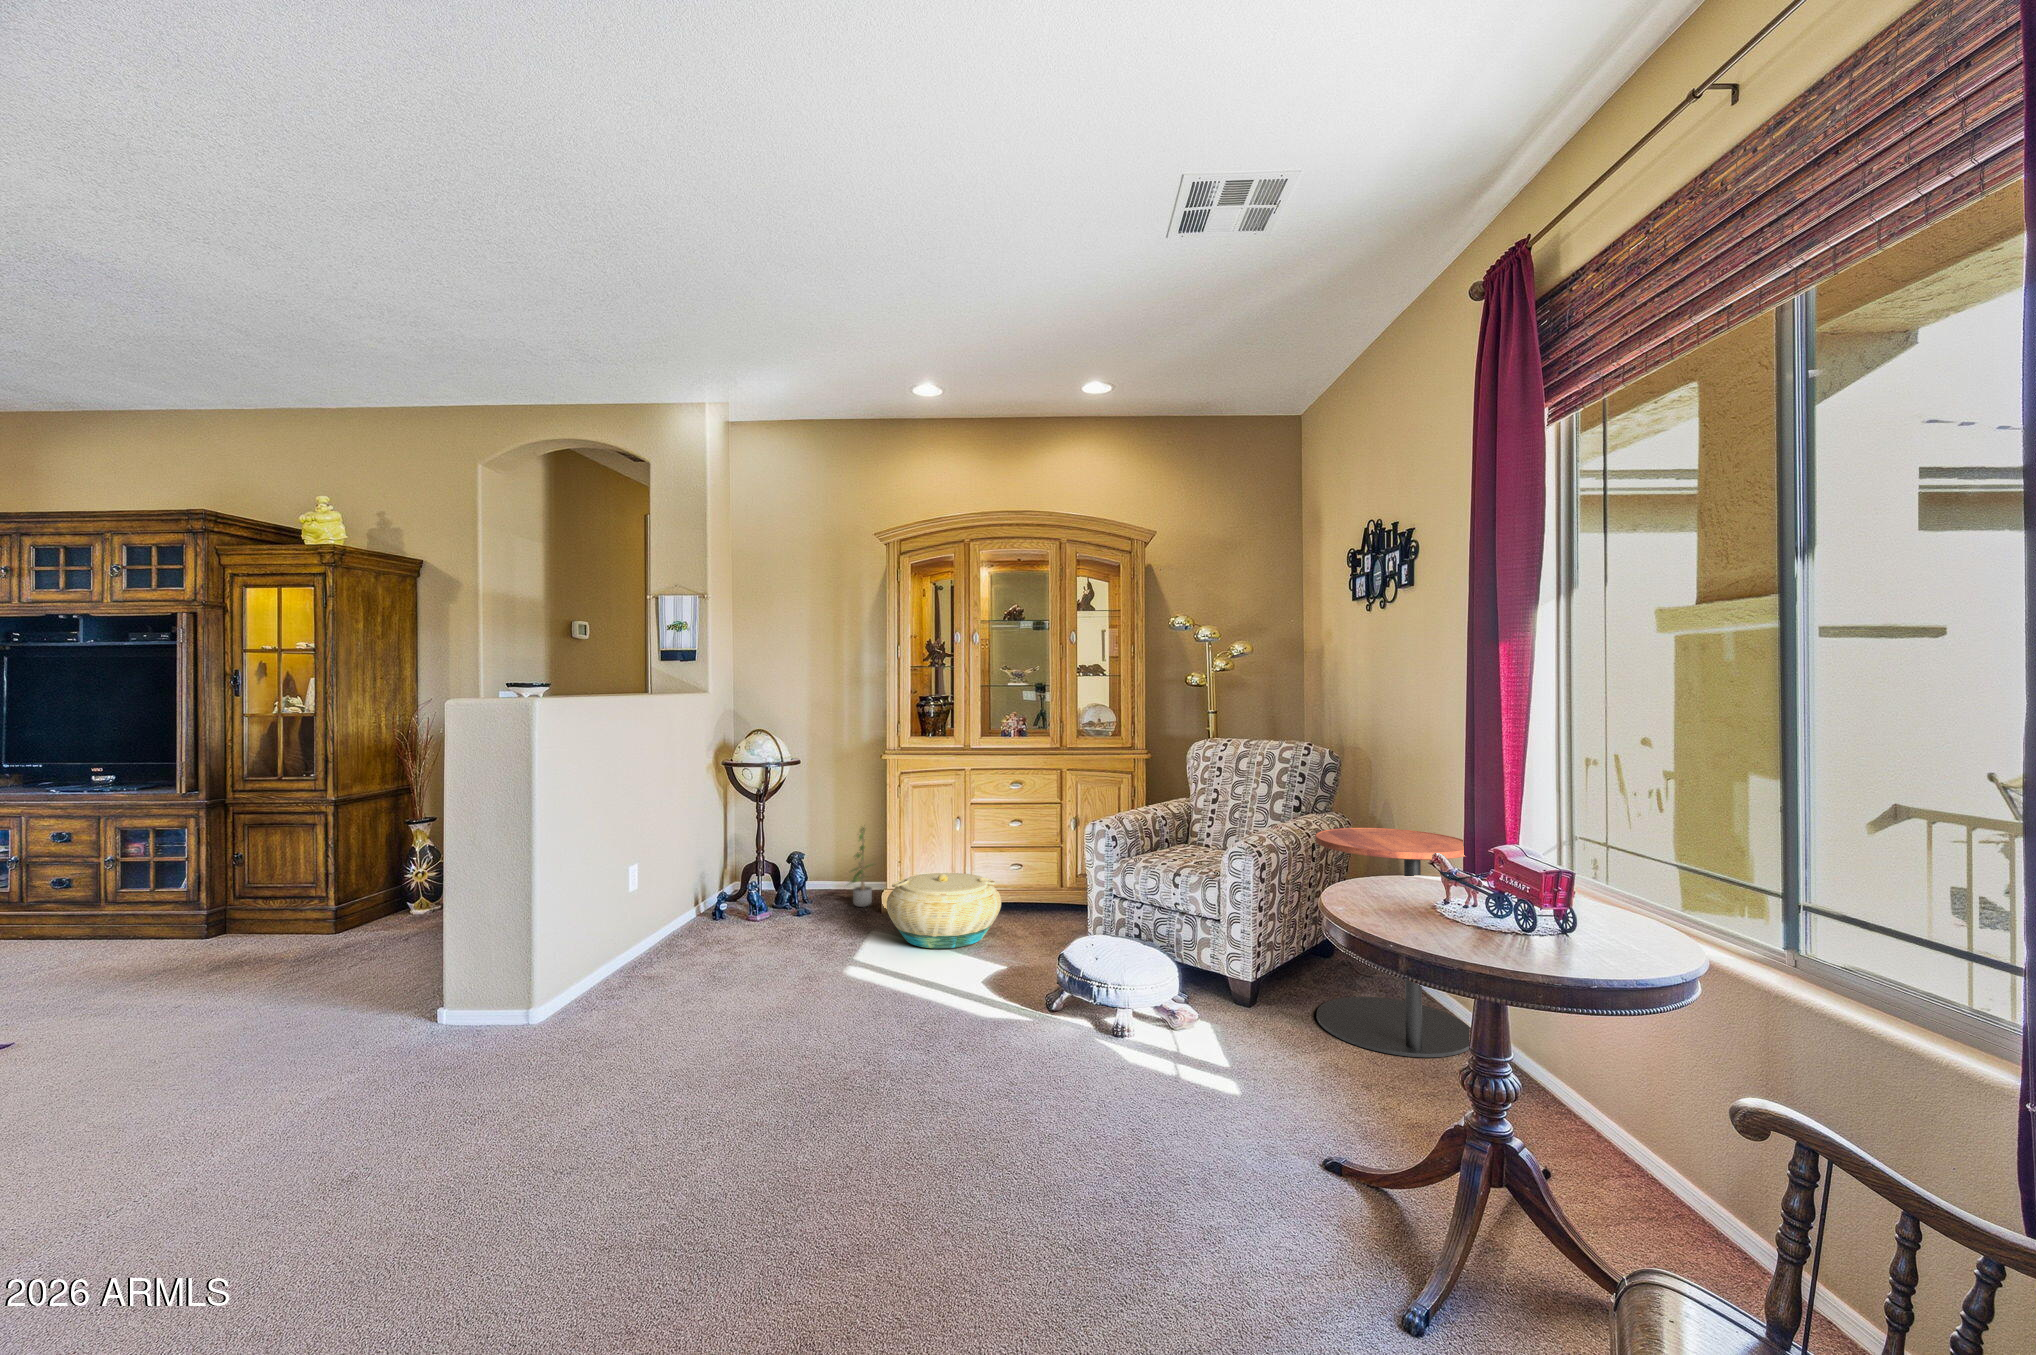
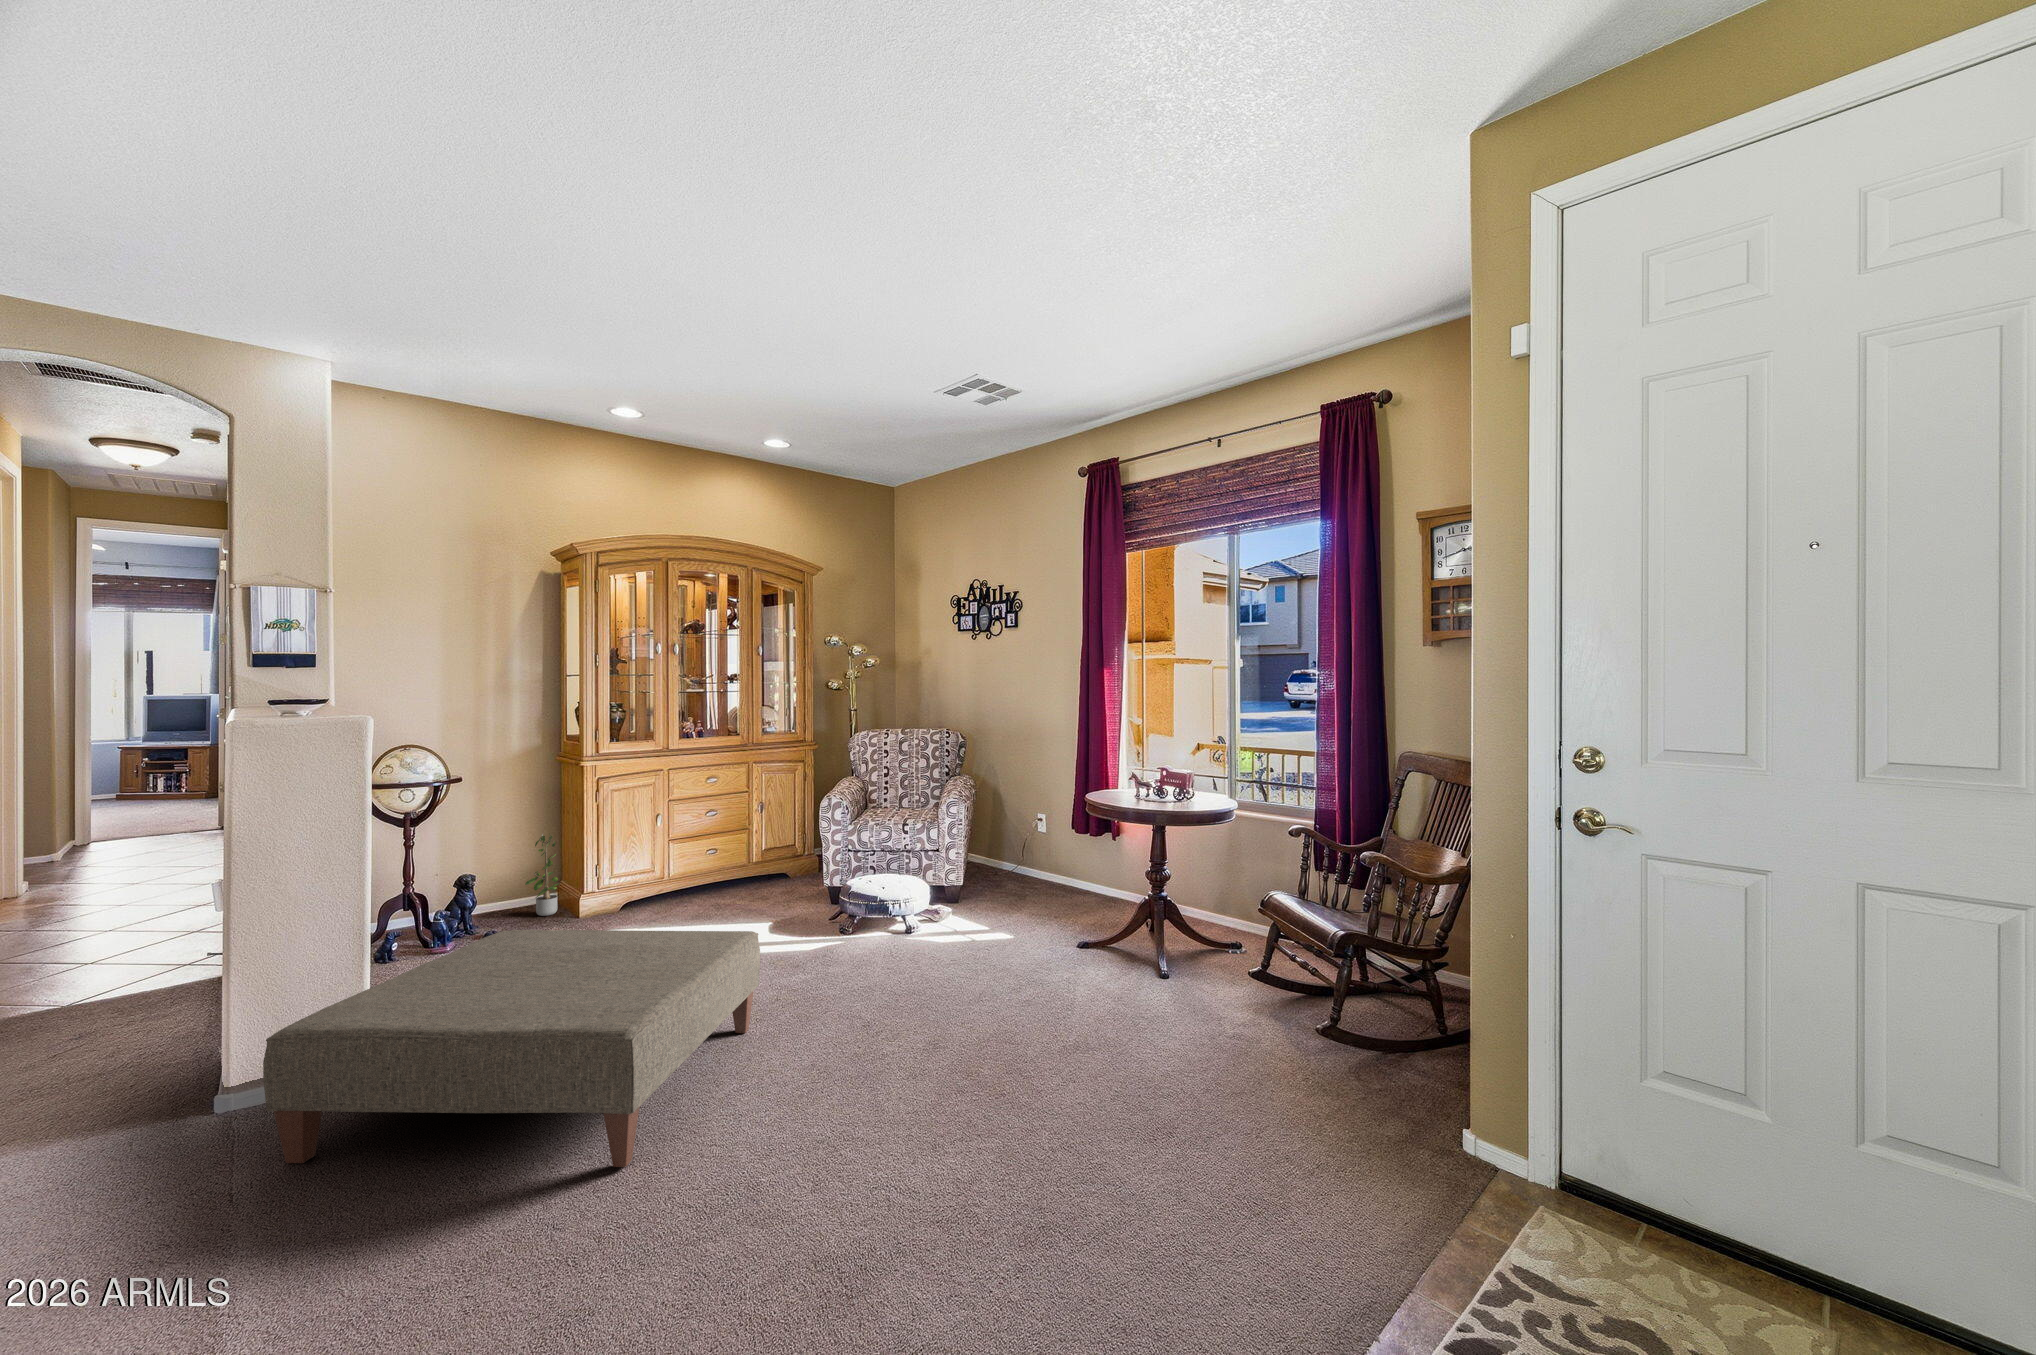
side table: present [1315,828,1470,1057] -> none [992,779,1078,905]
basket: present [887,873,1001,948] -> none [629,860,736,925]
ottoman: none [243,920,731,1276] -> present [263,930,760,1167]

